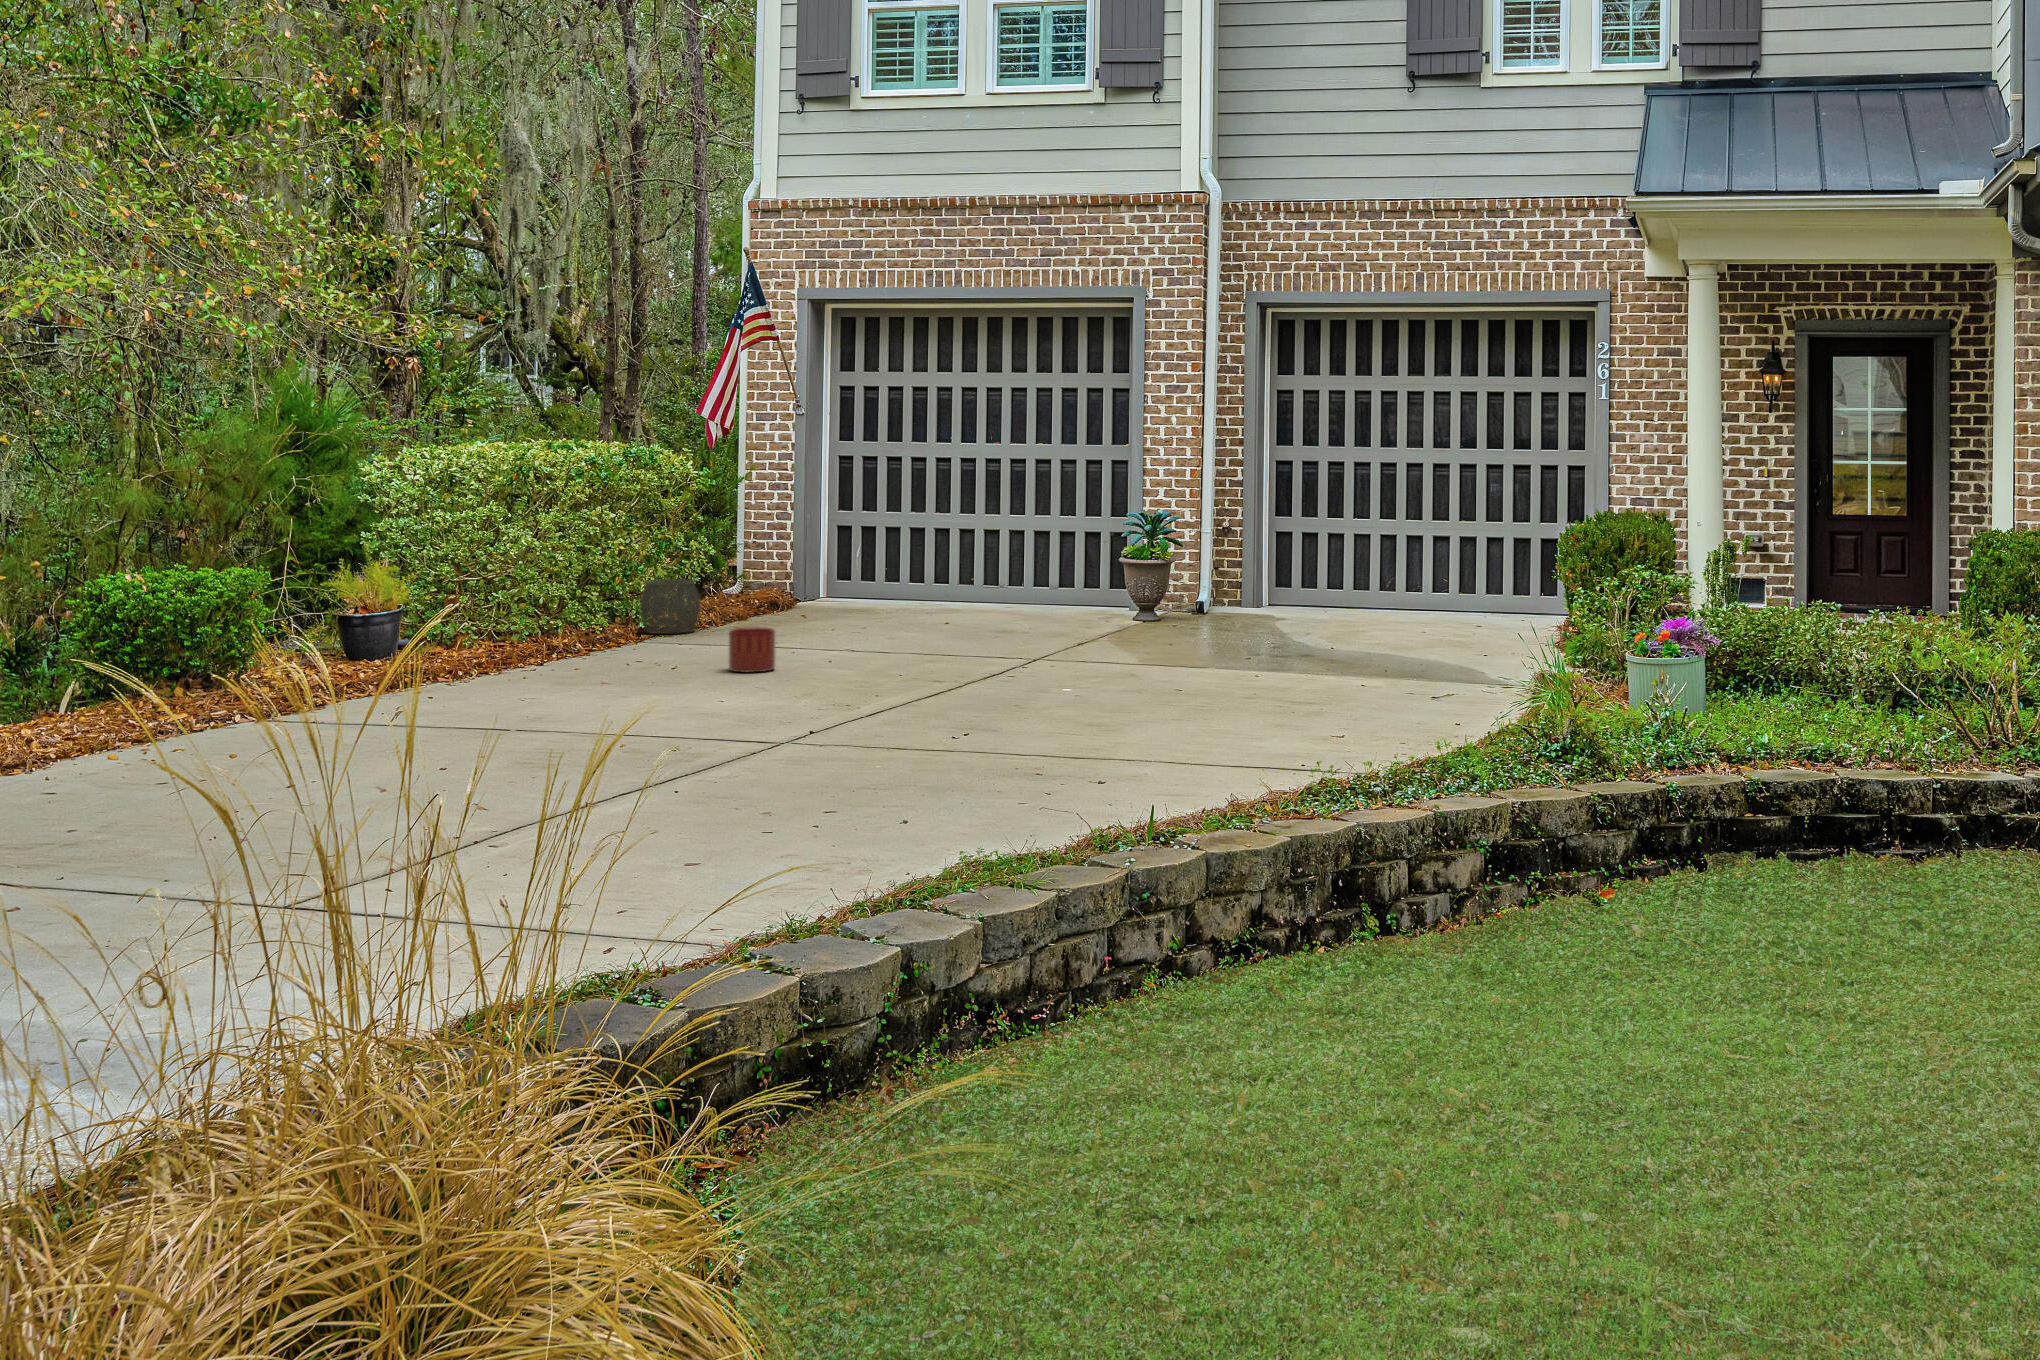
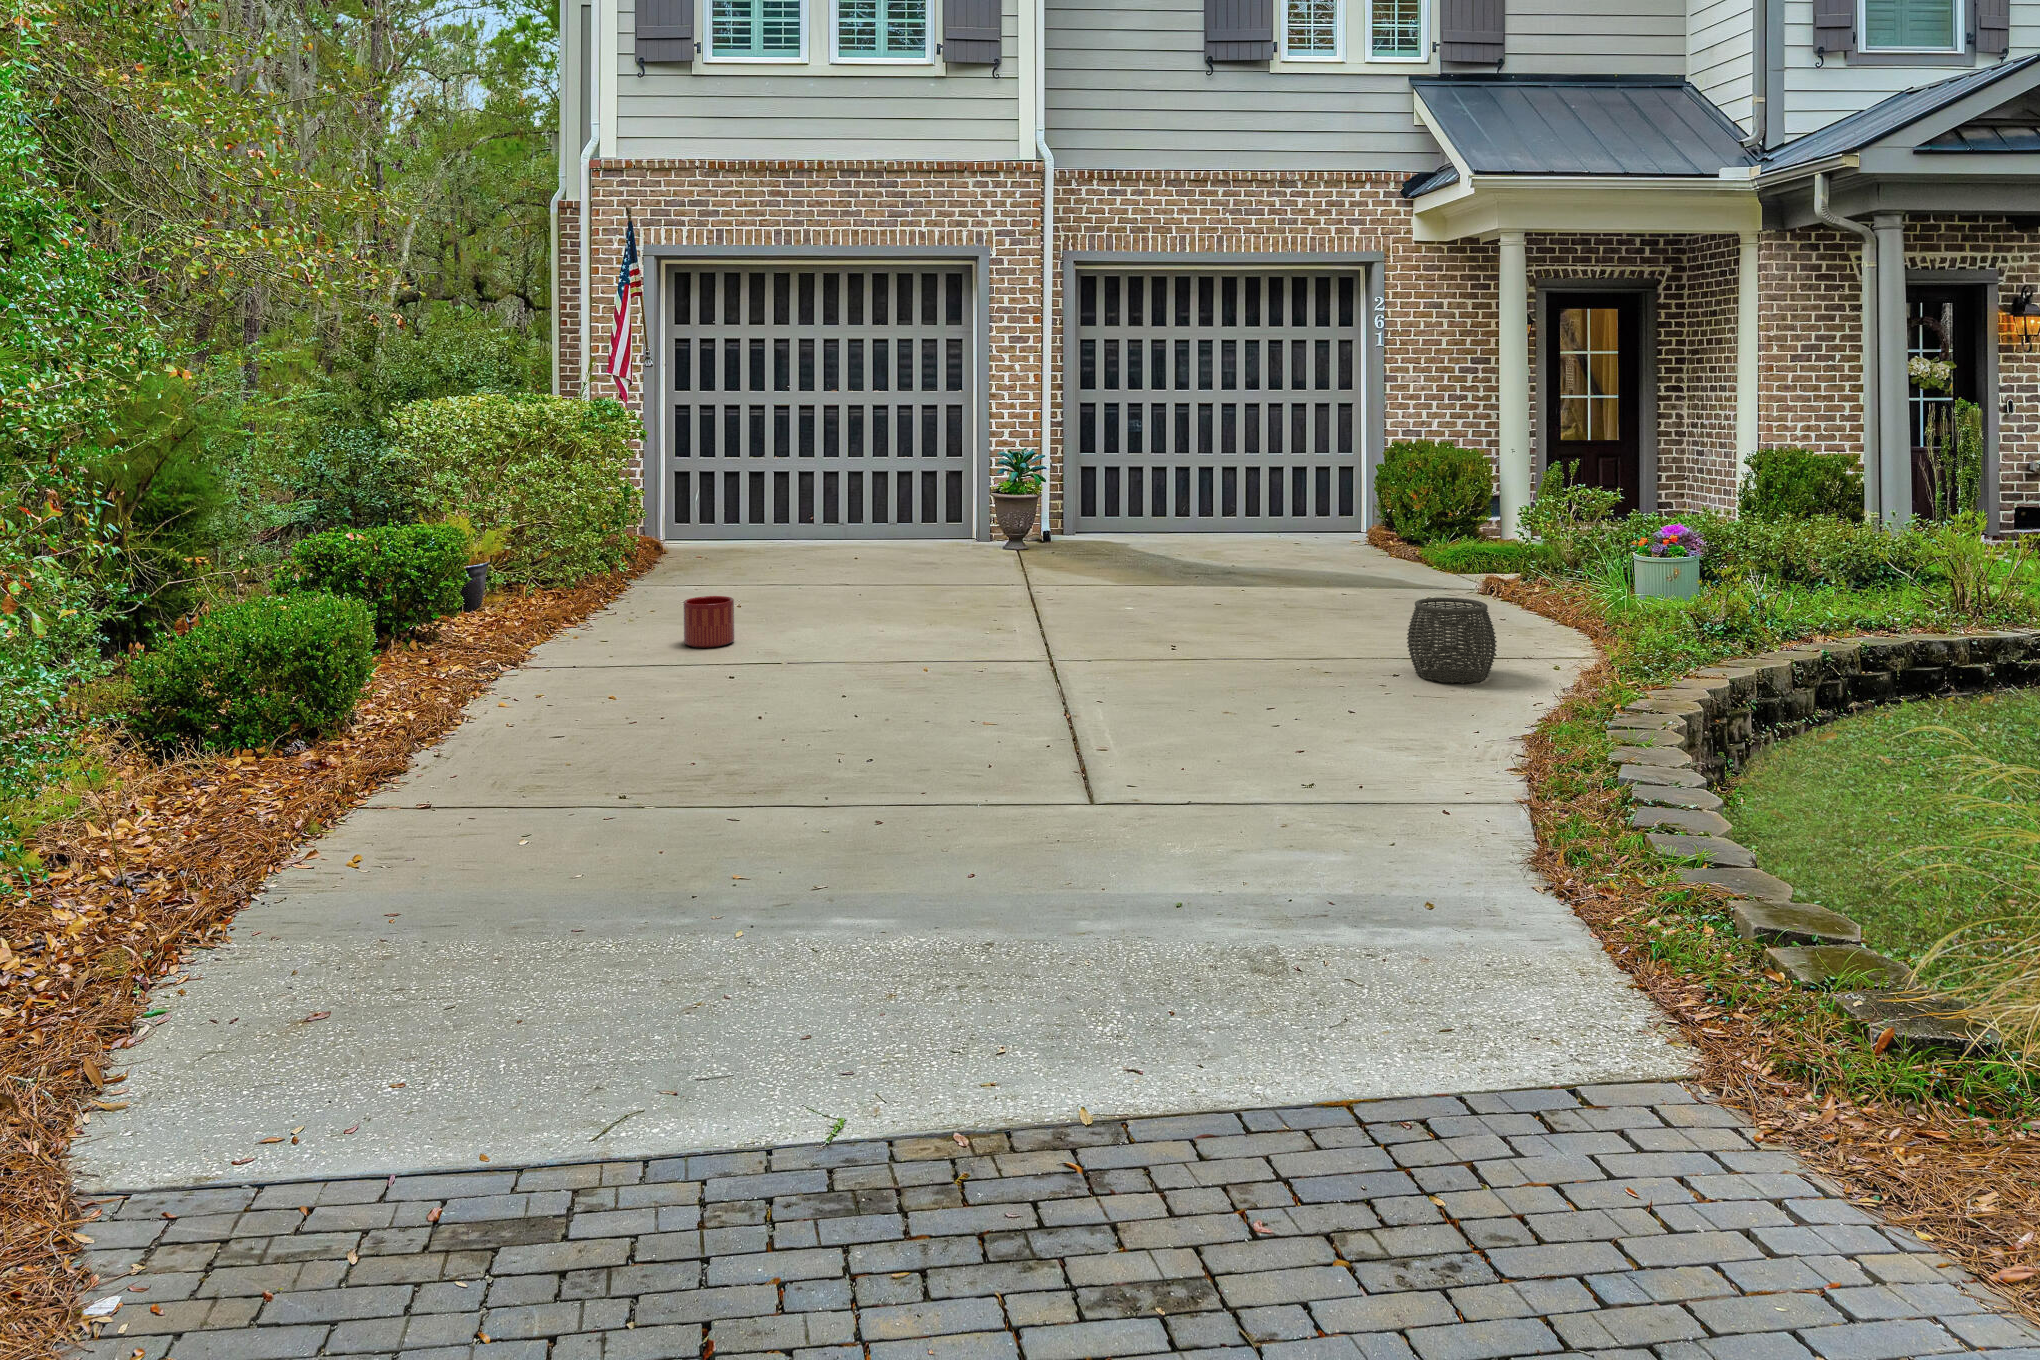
woven basket: present [640,579,701,634] -> present [1407,598,1497,683]

